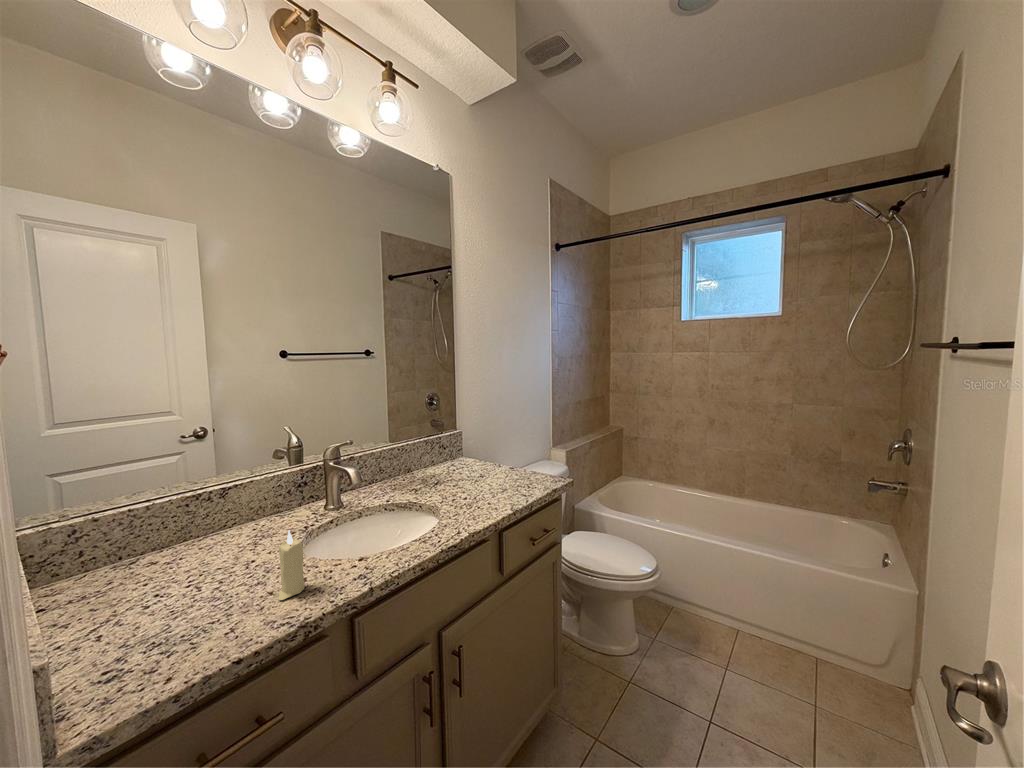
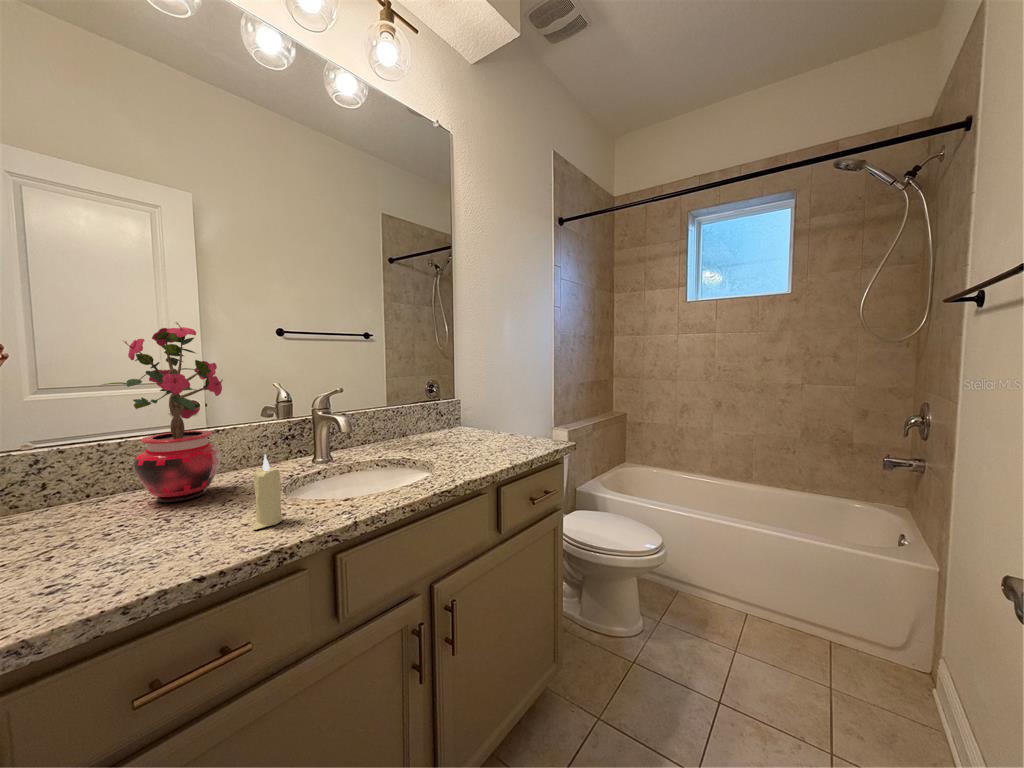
potted plant: none [133,400,246,565] -> present [102,323,222,502]

